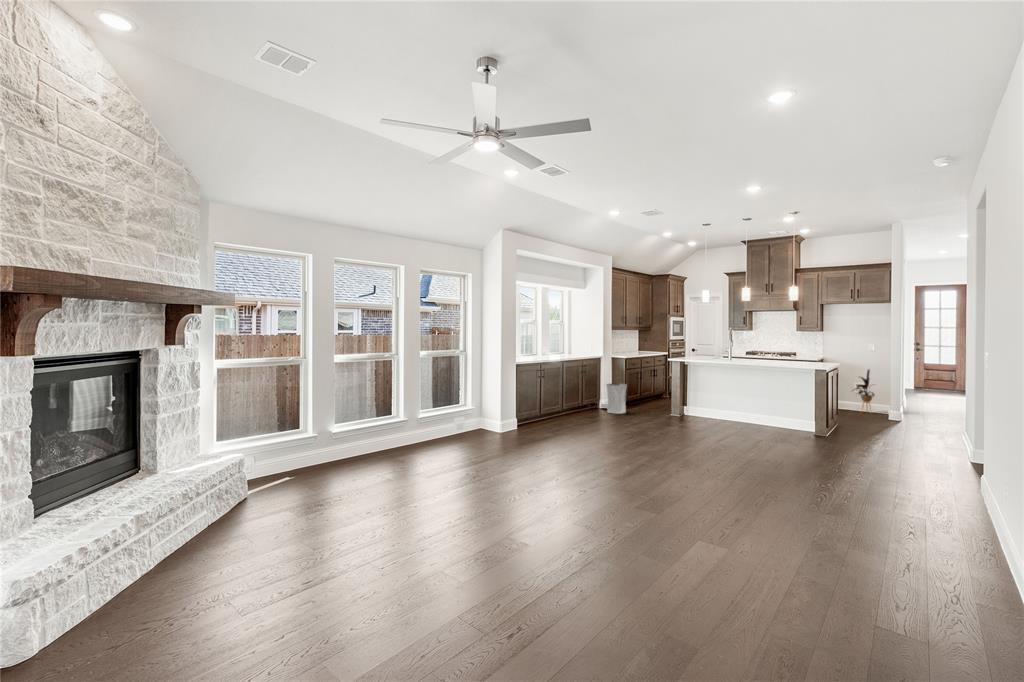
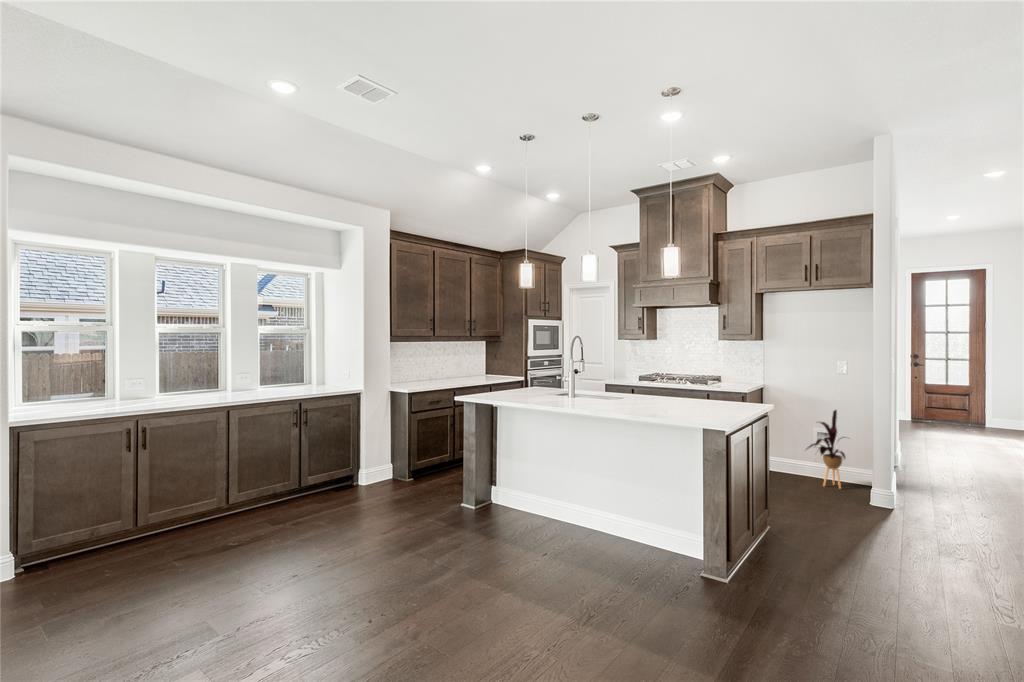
trash can: present [601,383,627,414] -> none [353,442,396,503]

